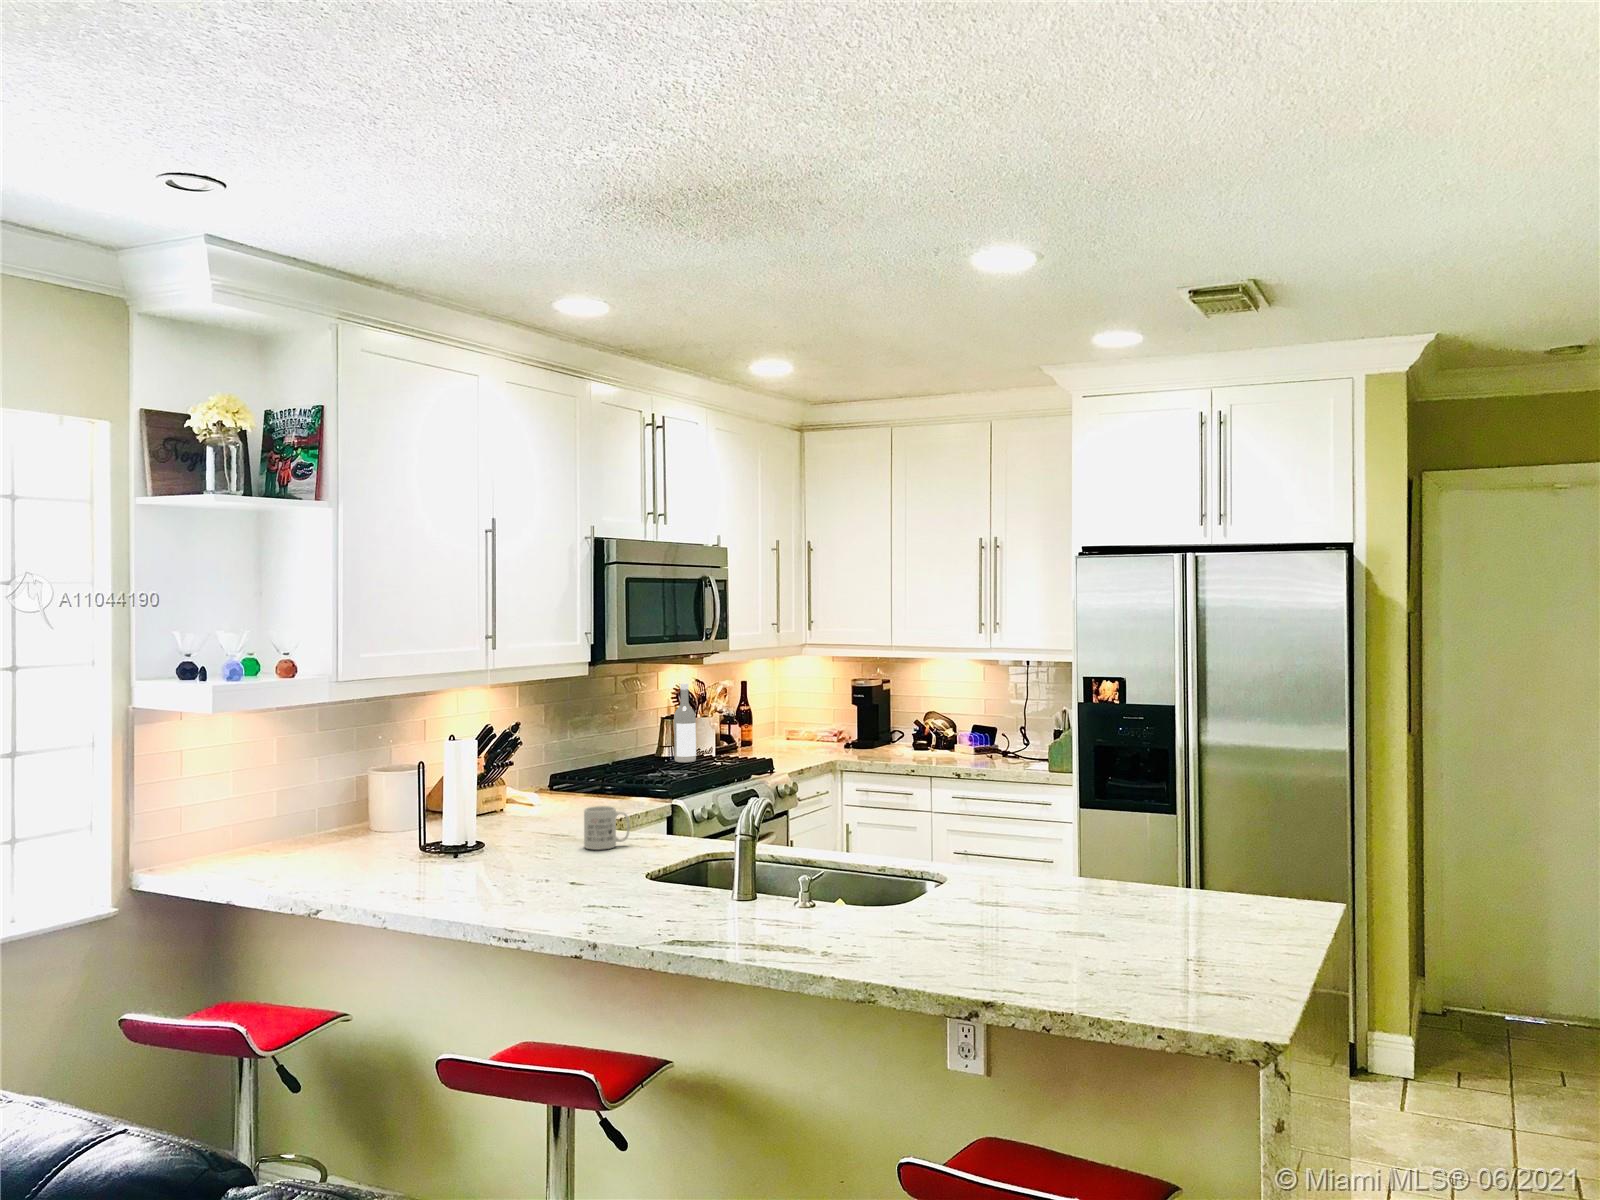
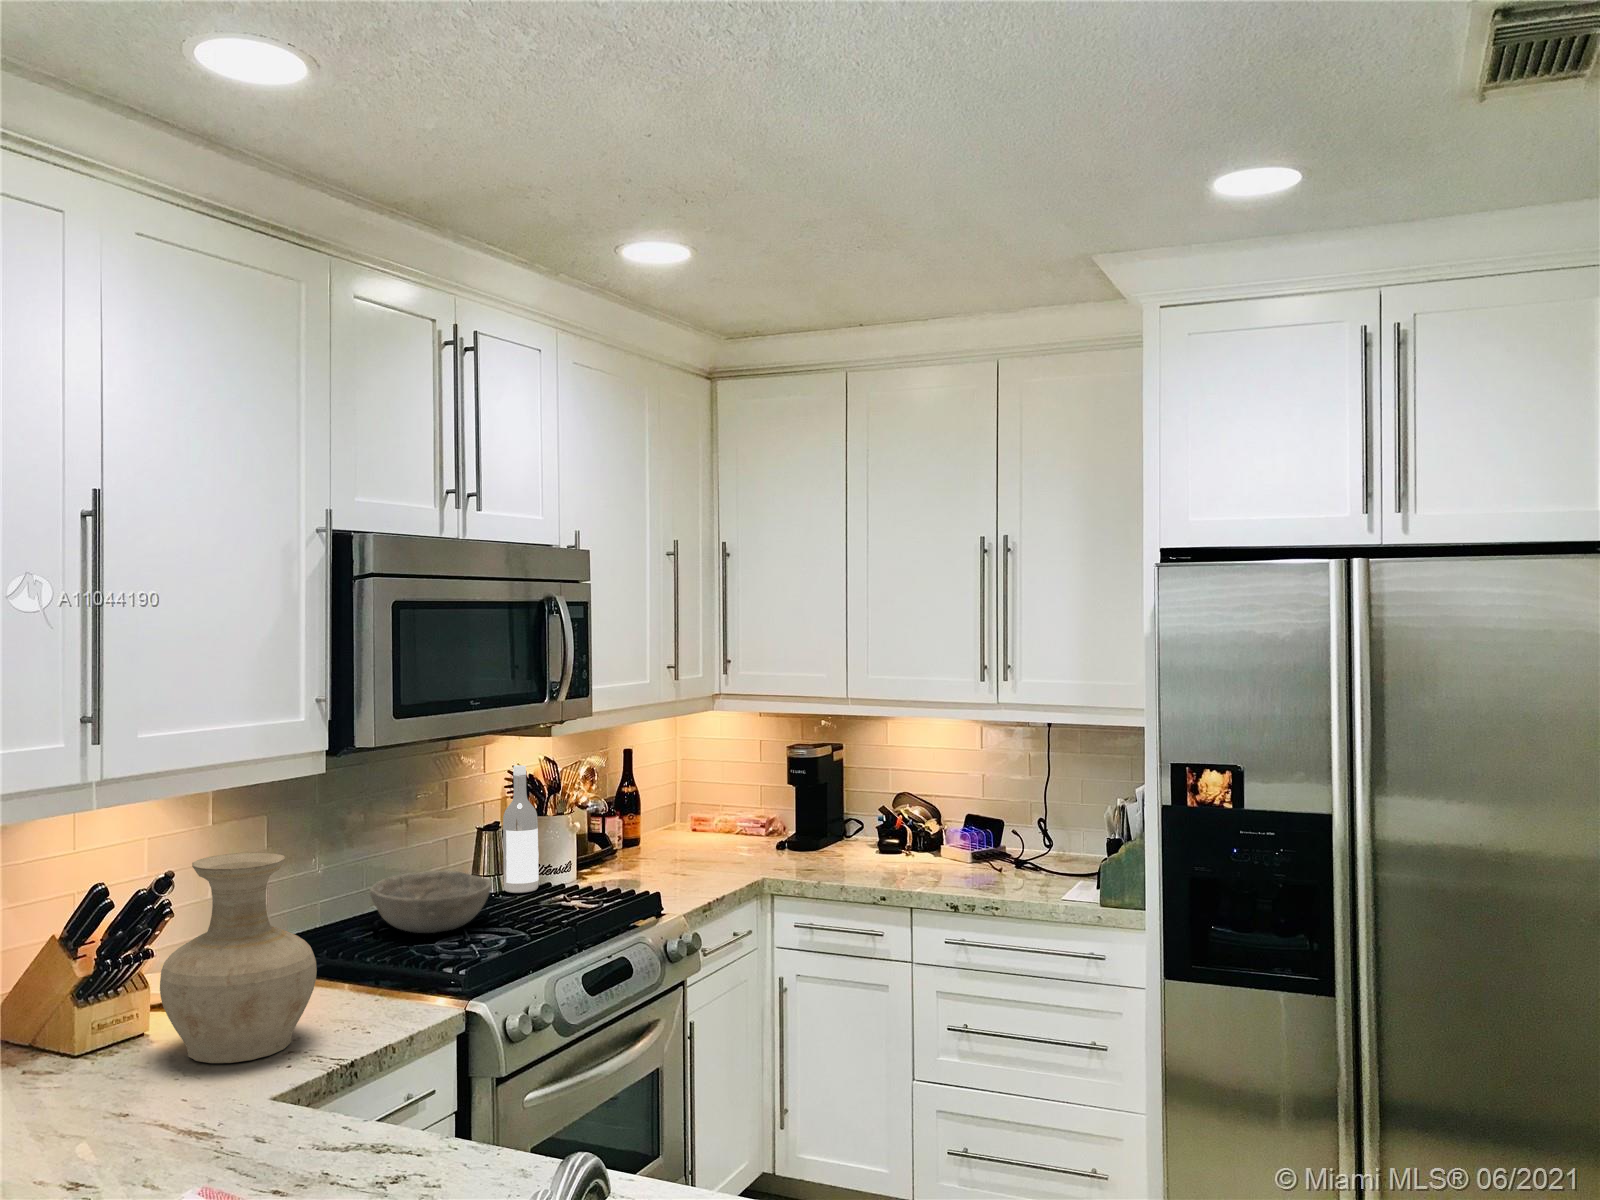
vase: none [520,714,600,821] -> present [160,852,317,1063]
bowl: none [602,744,674,778] -> present [370,870,492,933]
mug: present [584,806,630,850] -> none [231,1068,329,1169]

